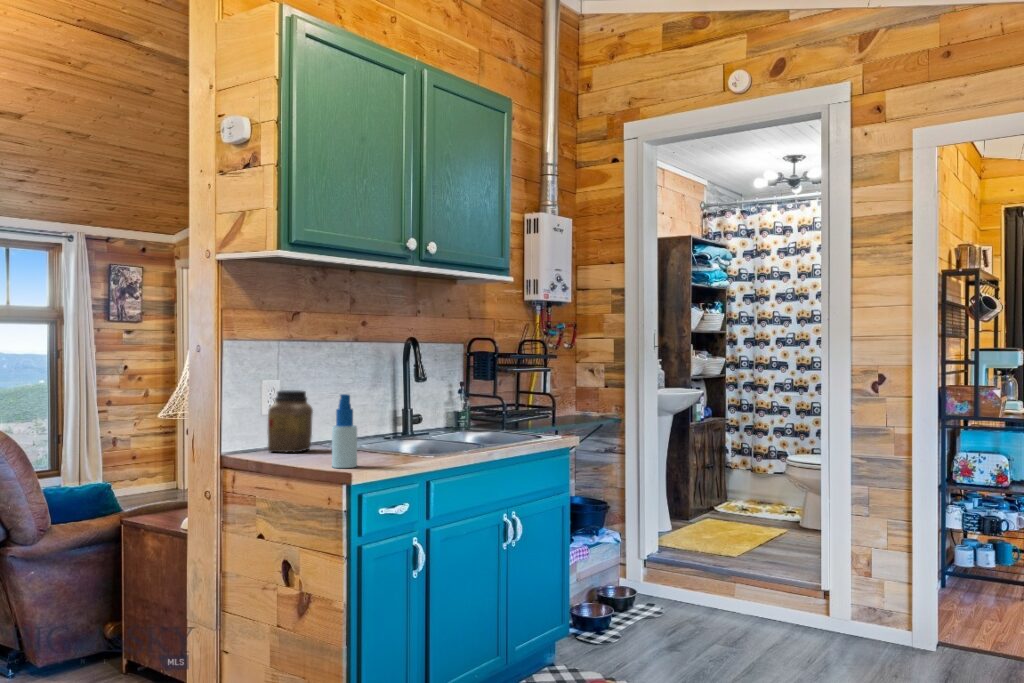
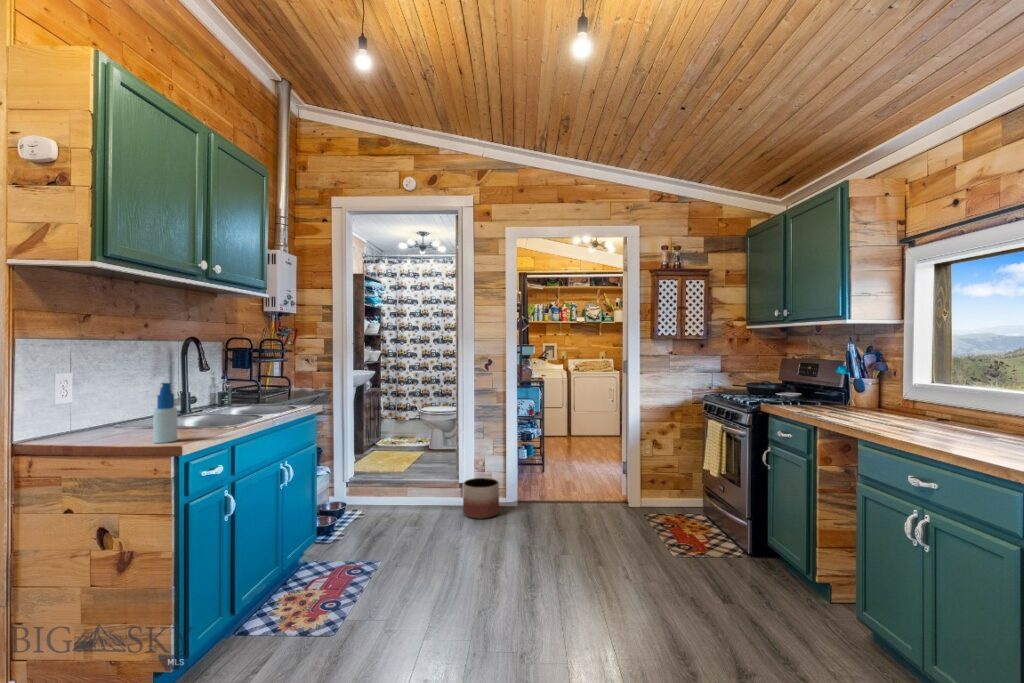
jar: present [268,390,313,452] -> none [63,382,109,437]
planter: none [820,586,889,661] -> present [463,478,499,519]

